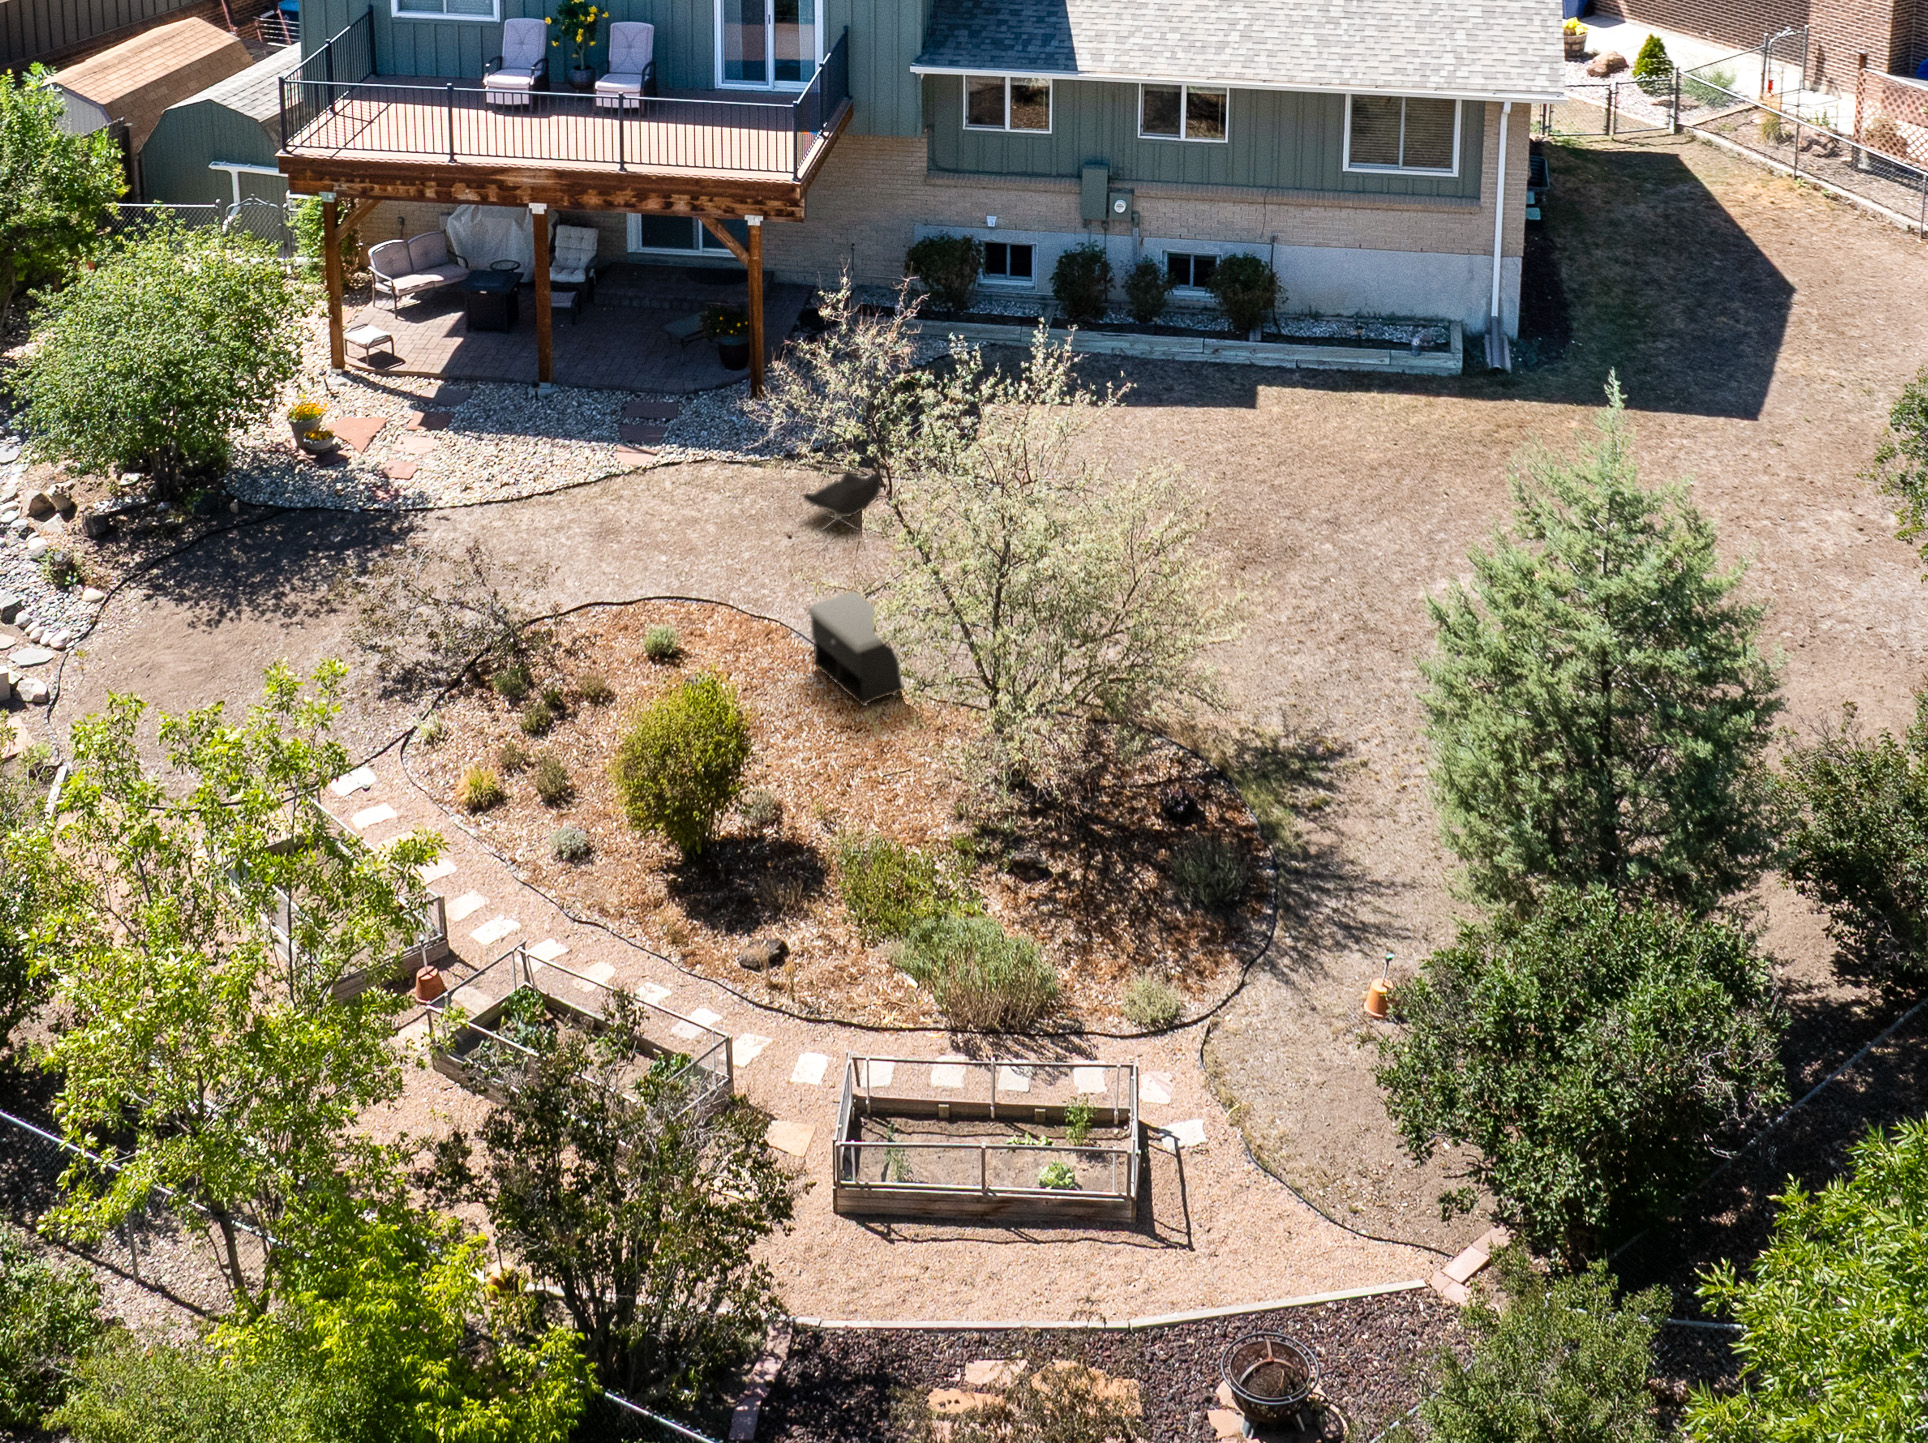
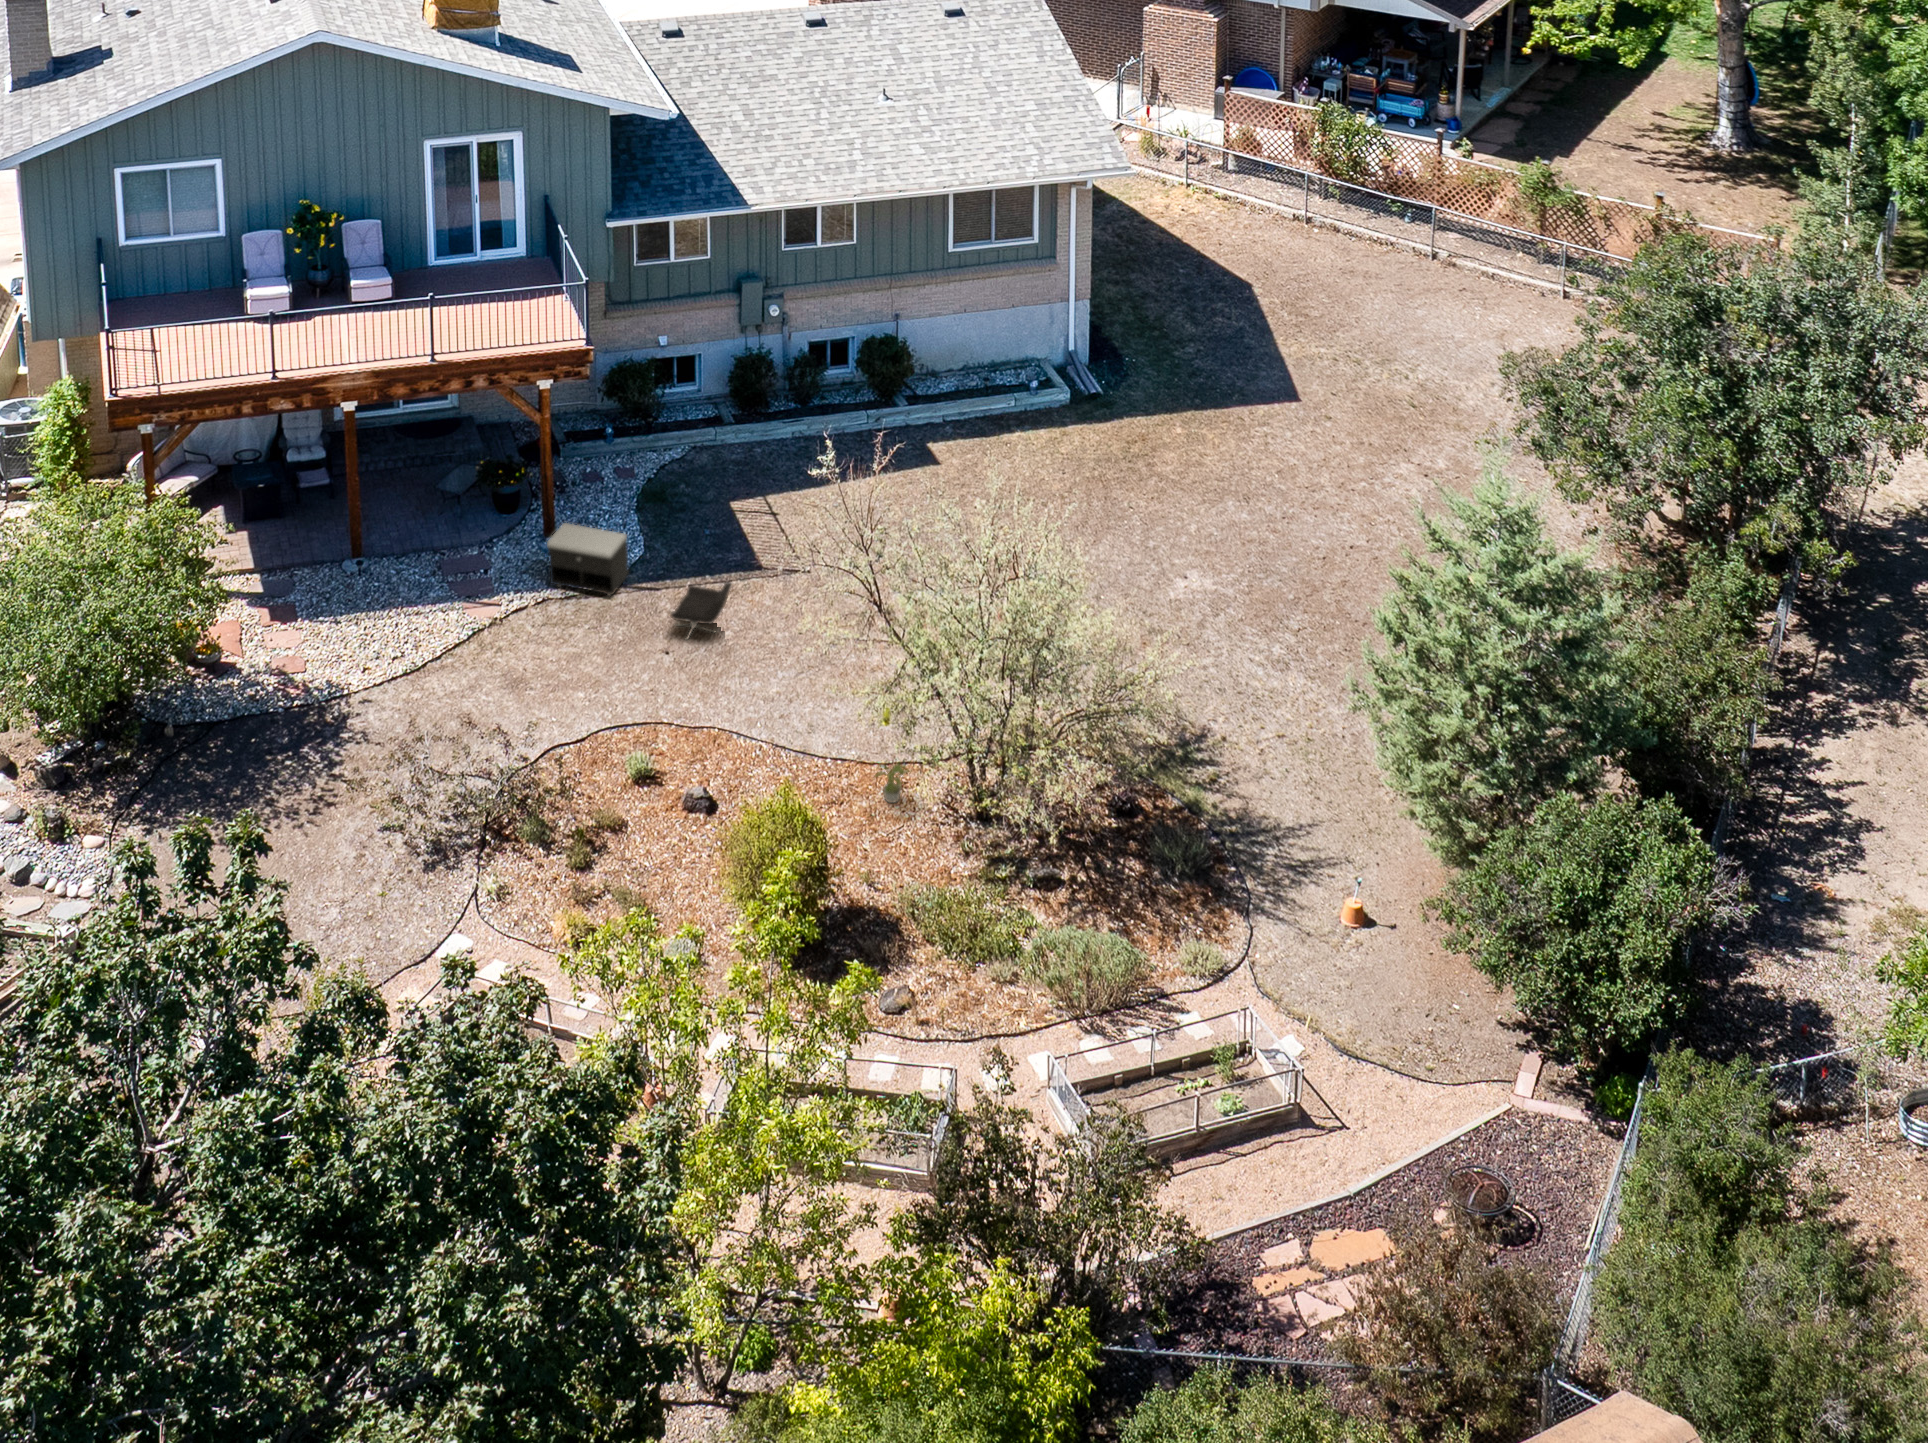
storage bench: present [809,592,904,706] -> present [547,523,629,596]
potted plant: none [895,693,949,746] -> present [875,764,909,803]

